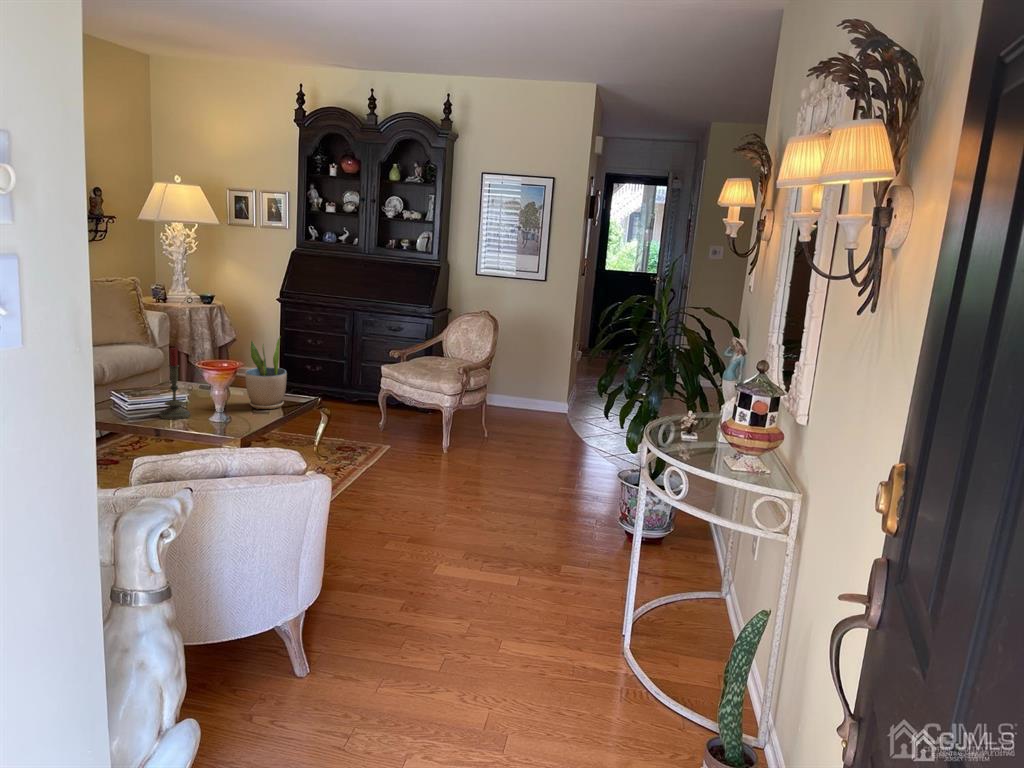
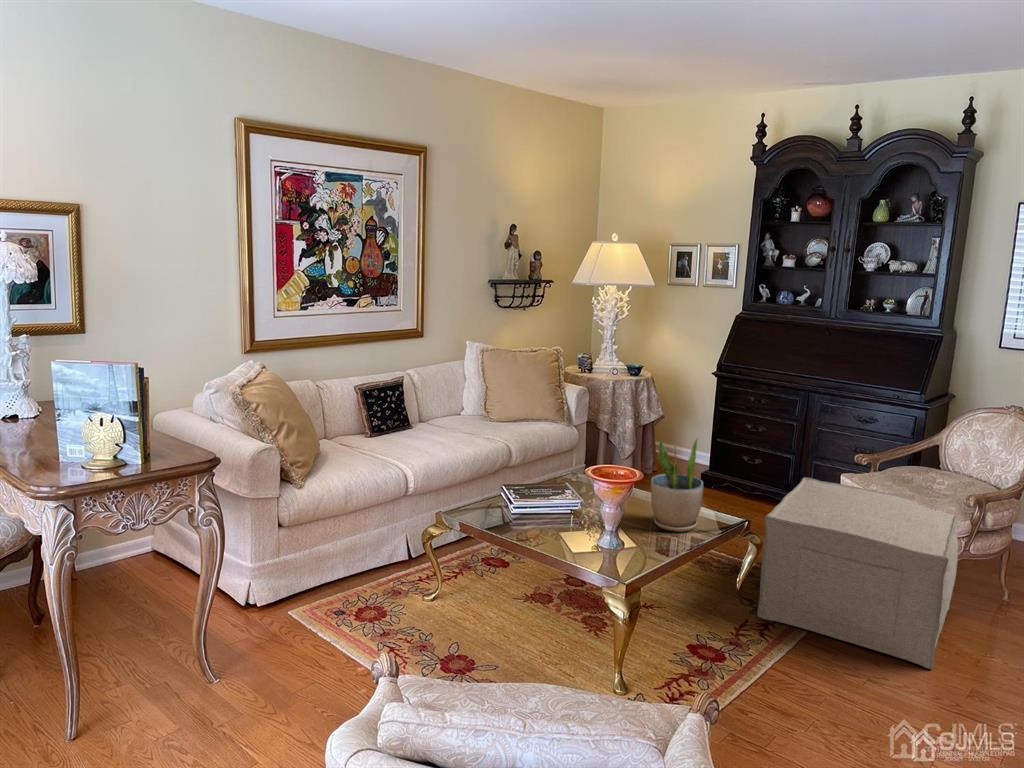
candle: present [159,348,190,419] -> none [545,443,579,534]
ottoman: none [332,368,456,475] -> present [757,477,959,669]

